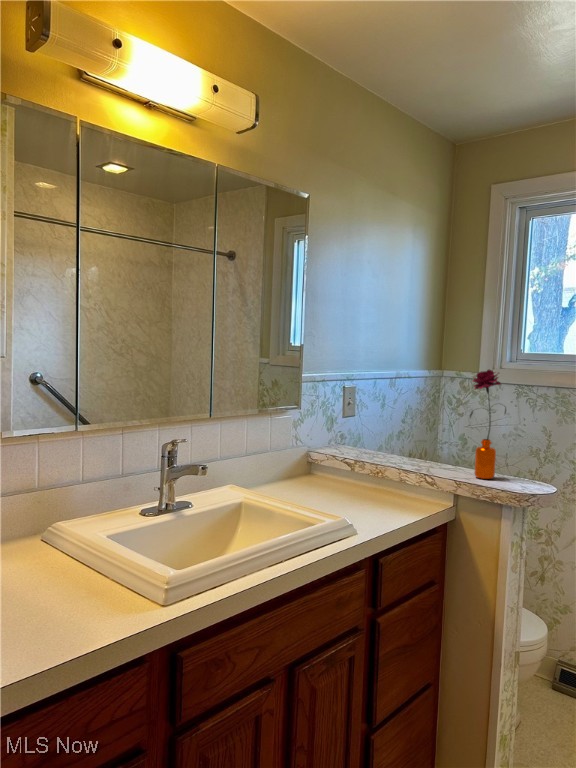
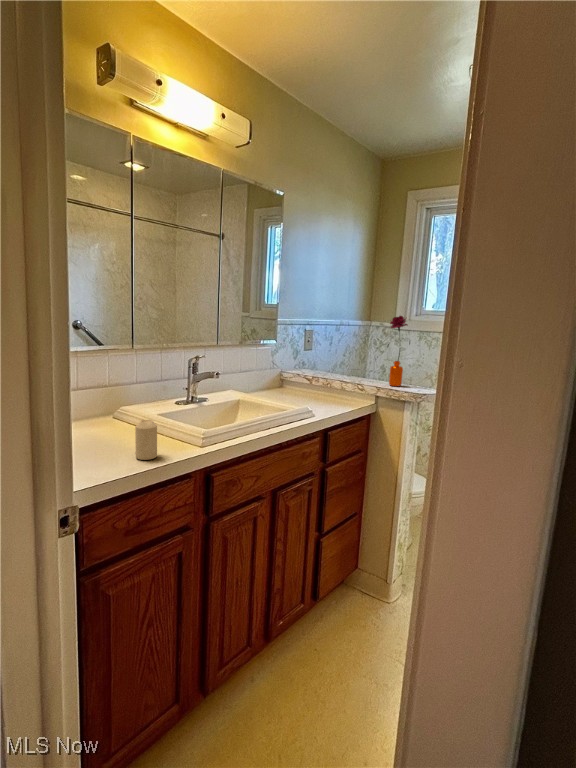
candle: none [49,564,86,637] -> present [135,420,157,460]

